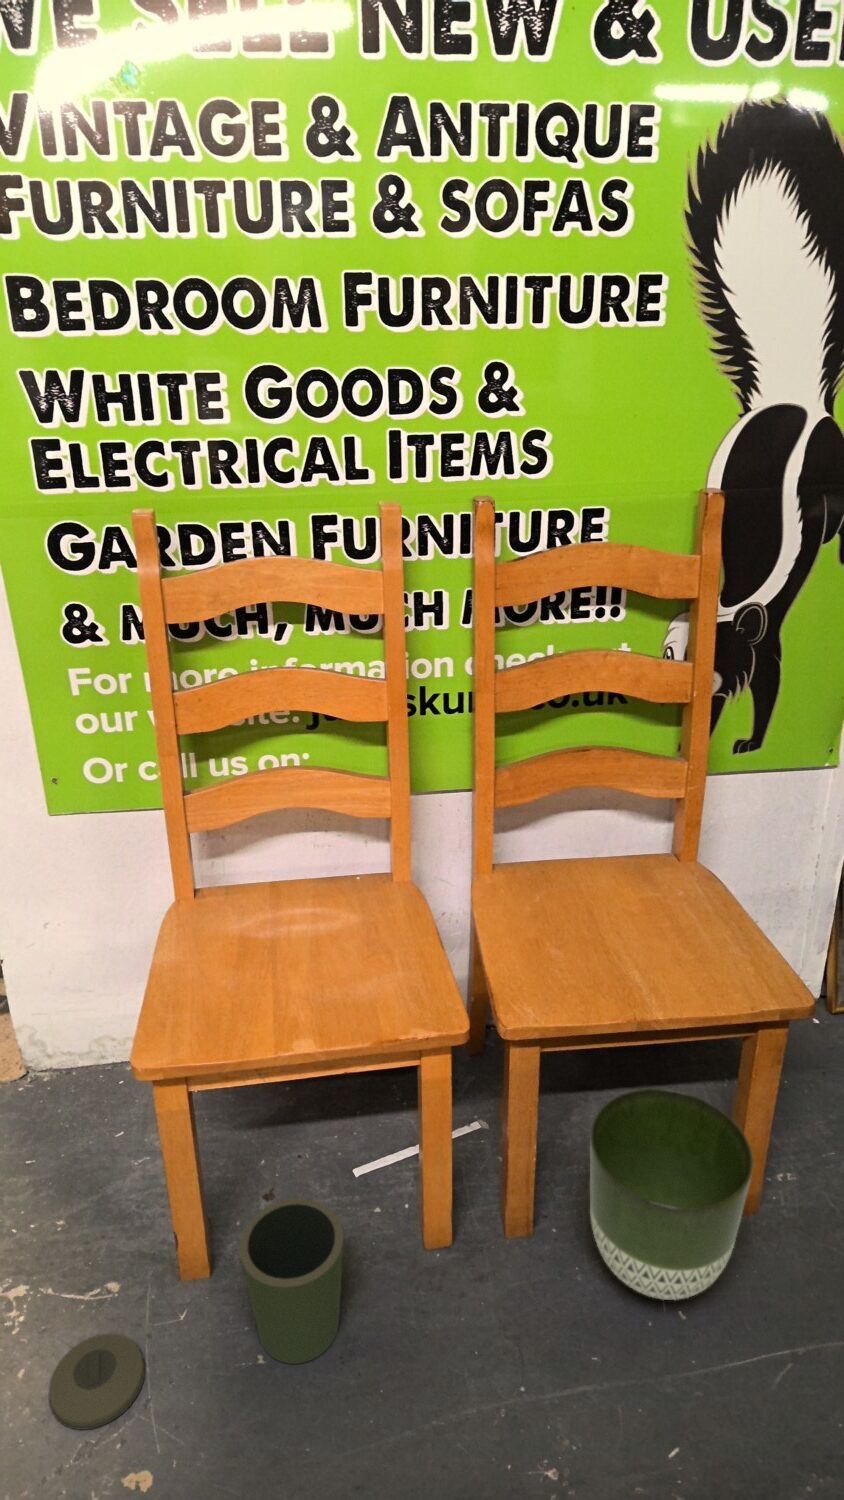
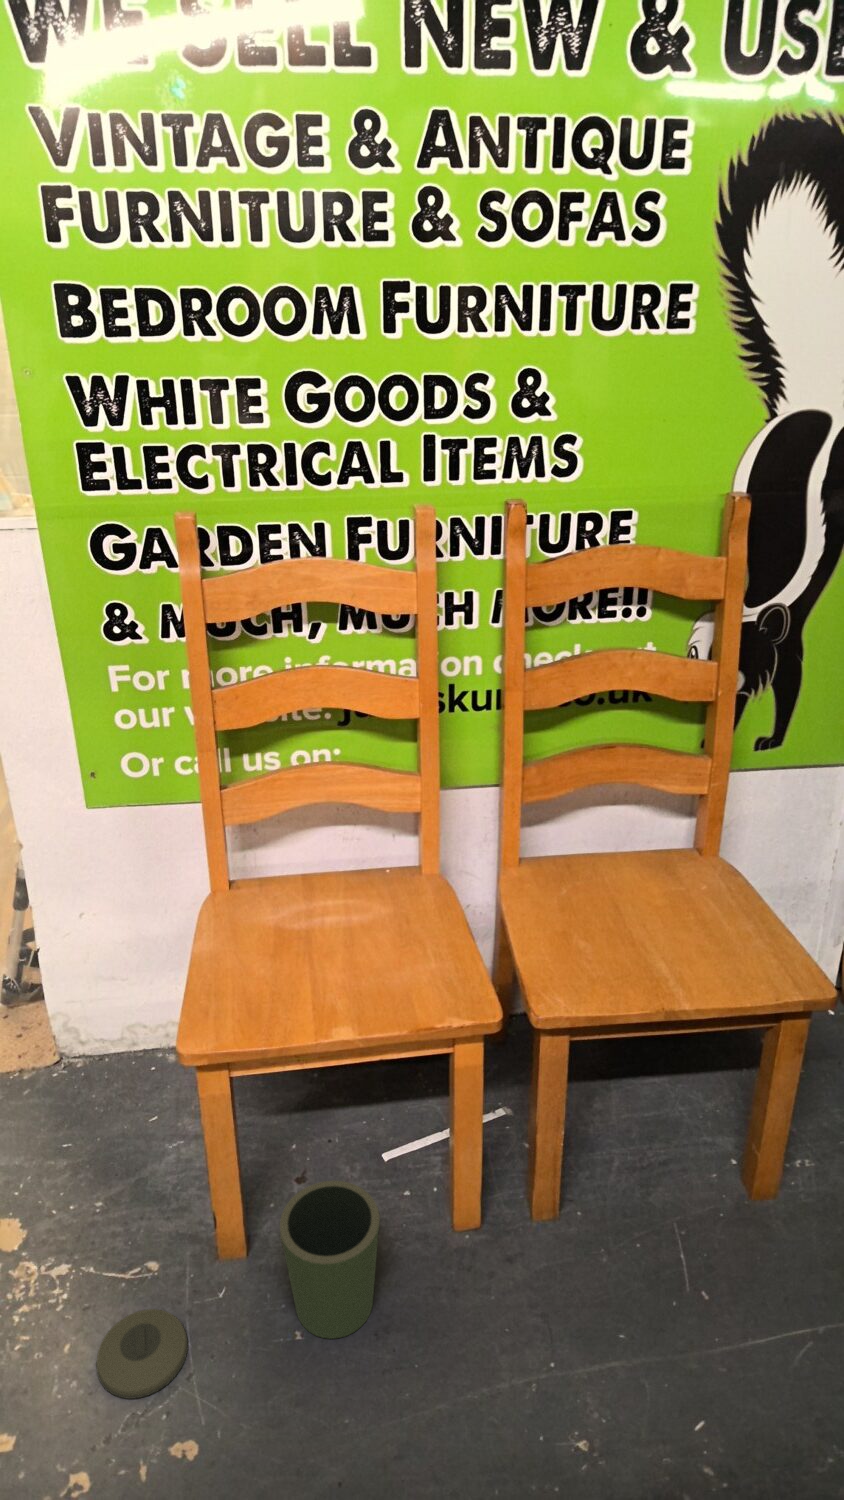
planter: present [590,1088,753,1300] -> none [616,1077,775,1280]

